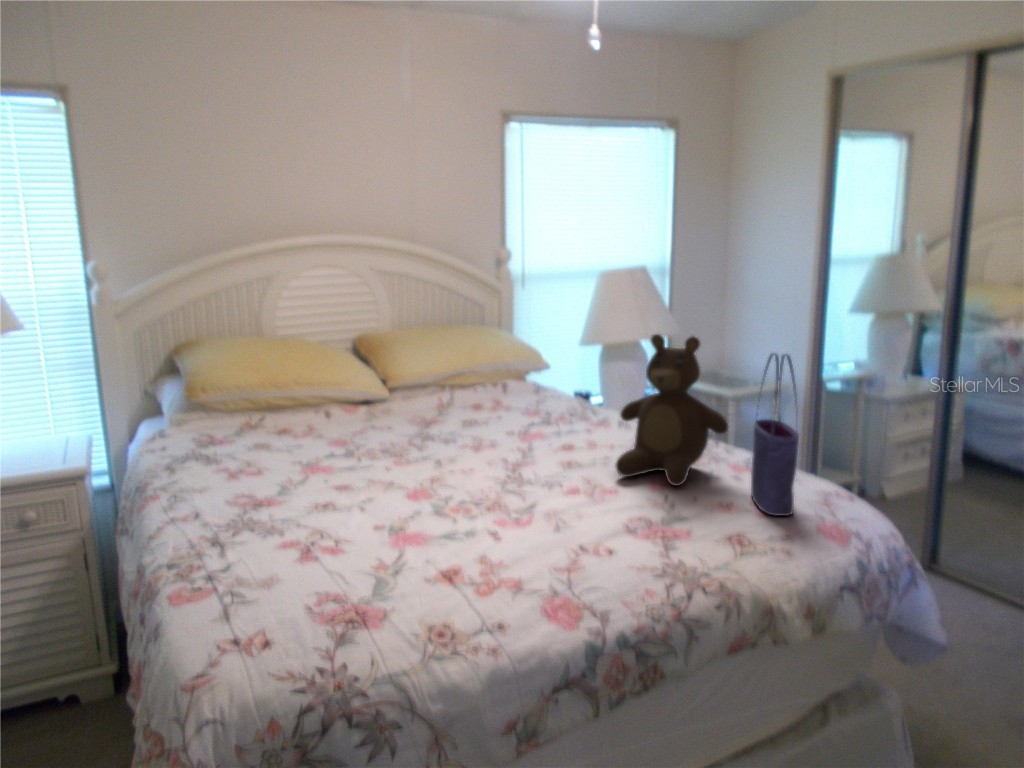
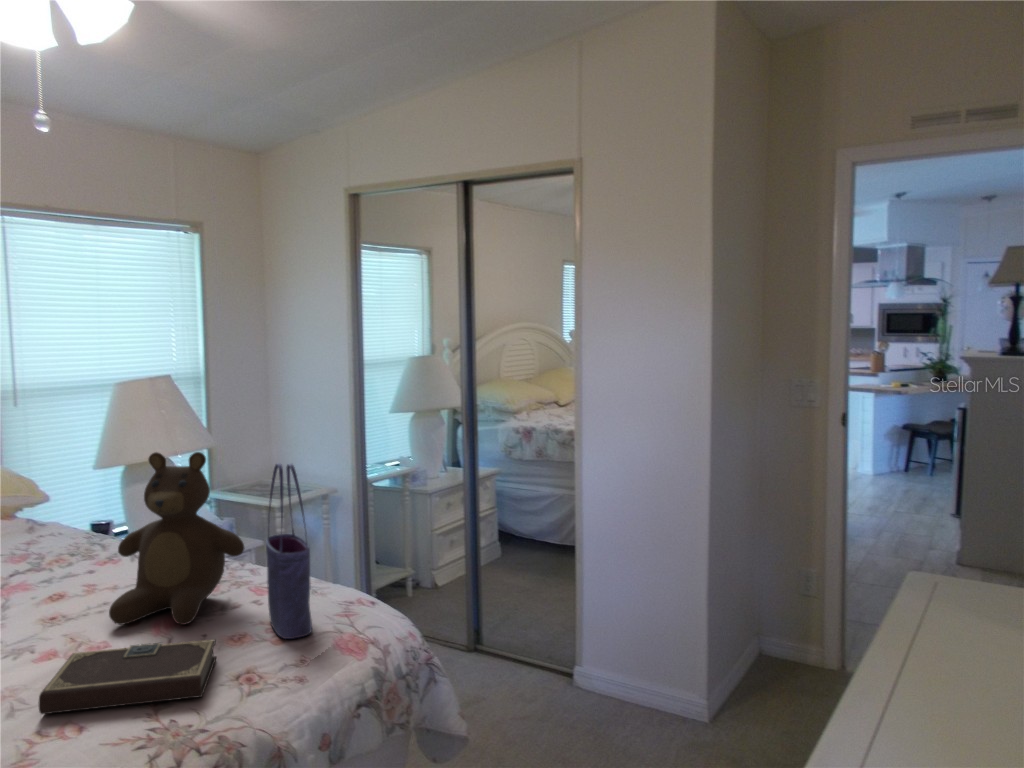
notebook: none [578,492,710,548] -> present [39,640,216,714]

